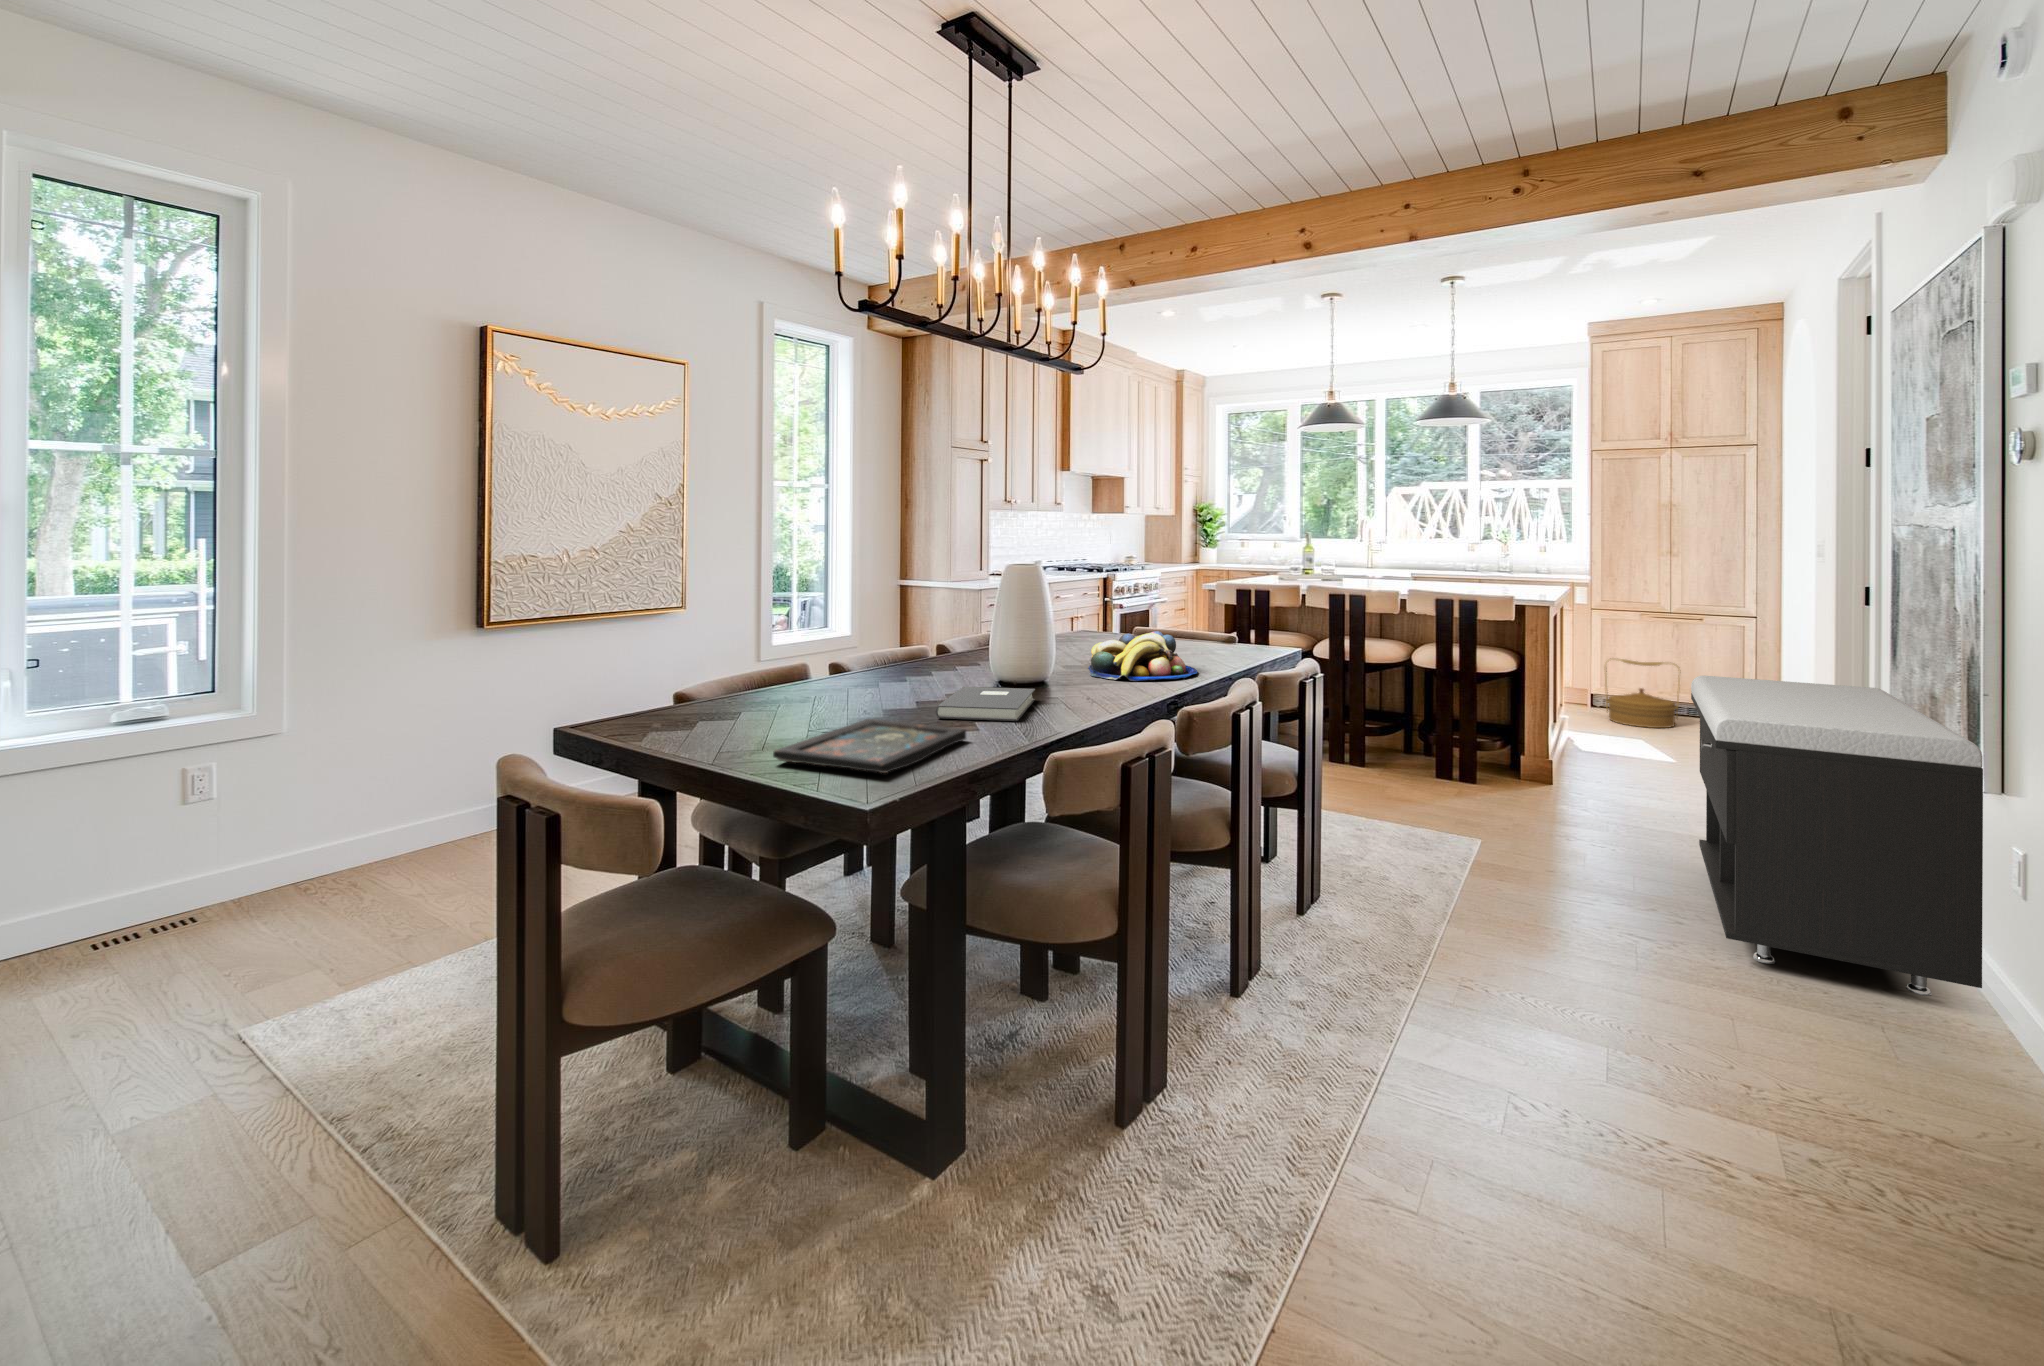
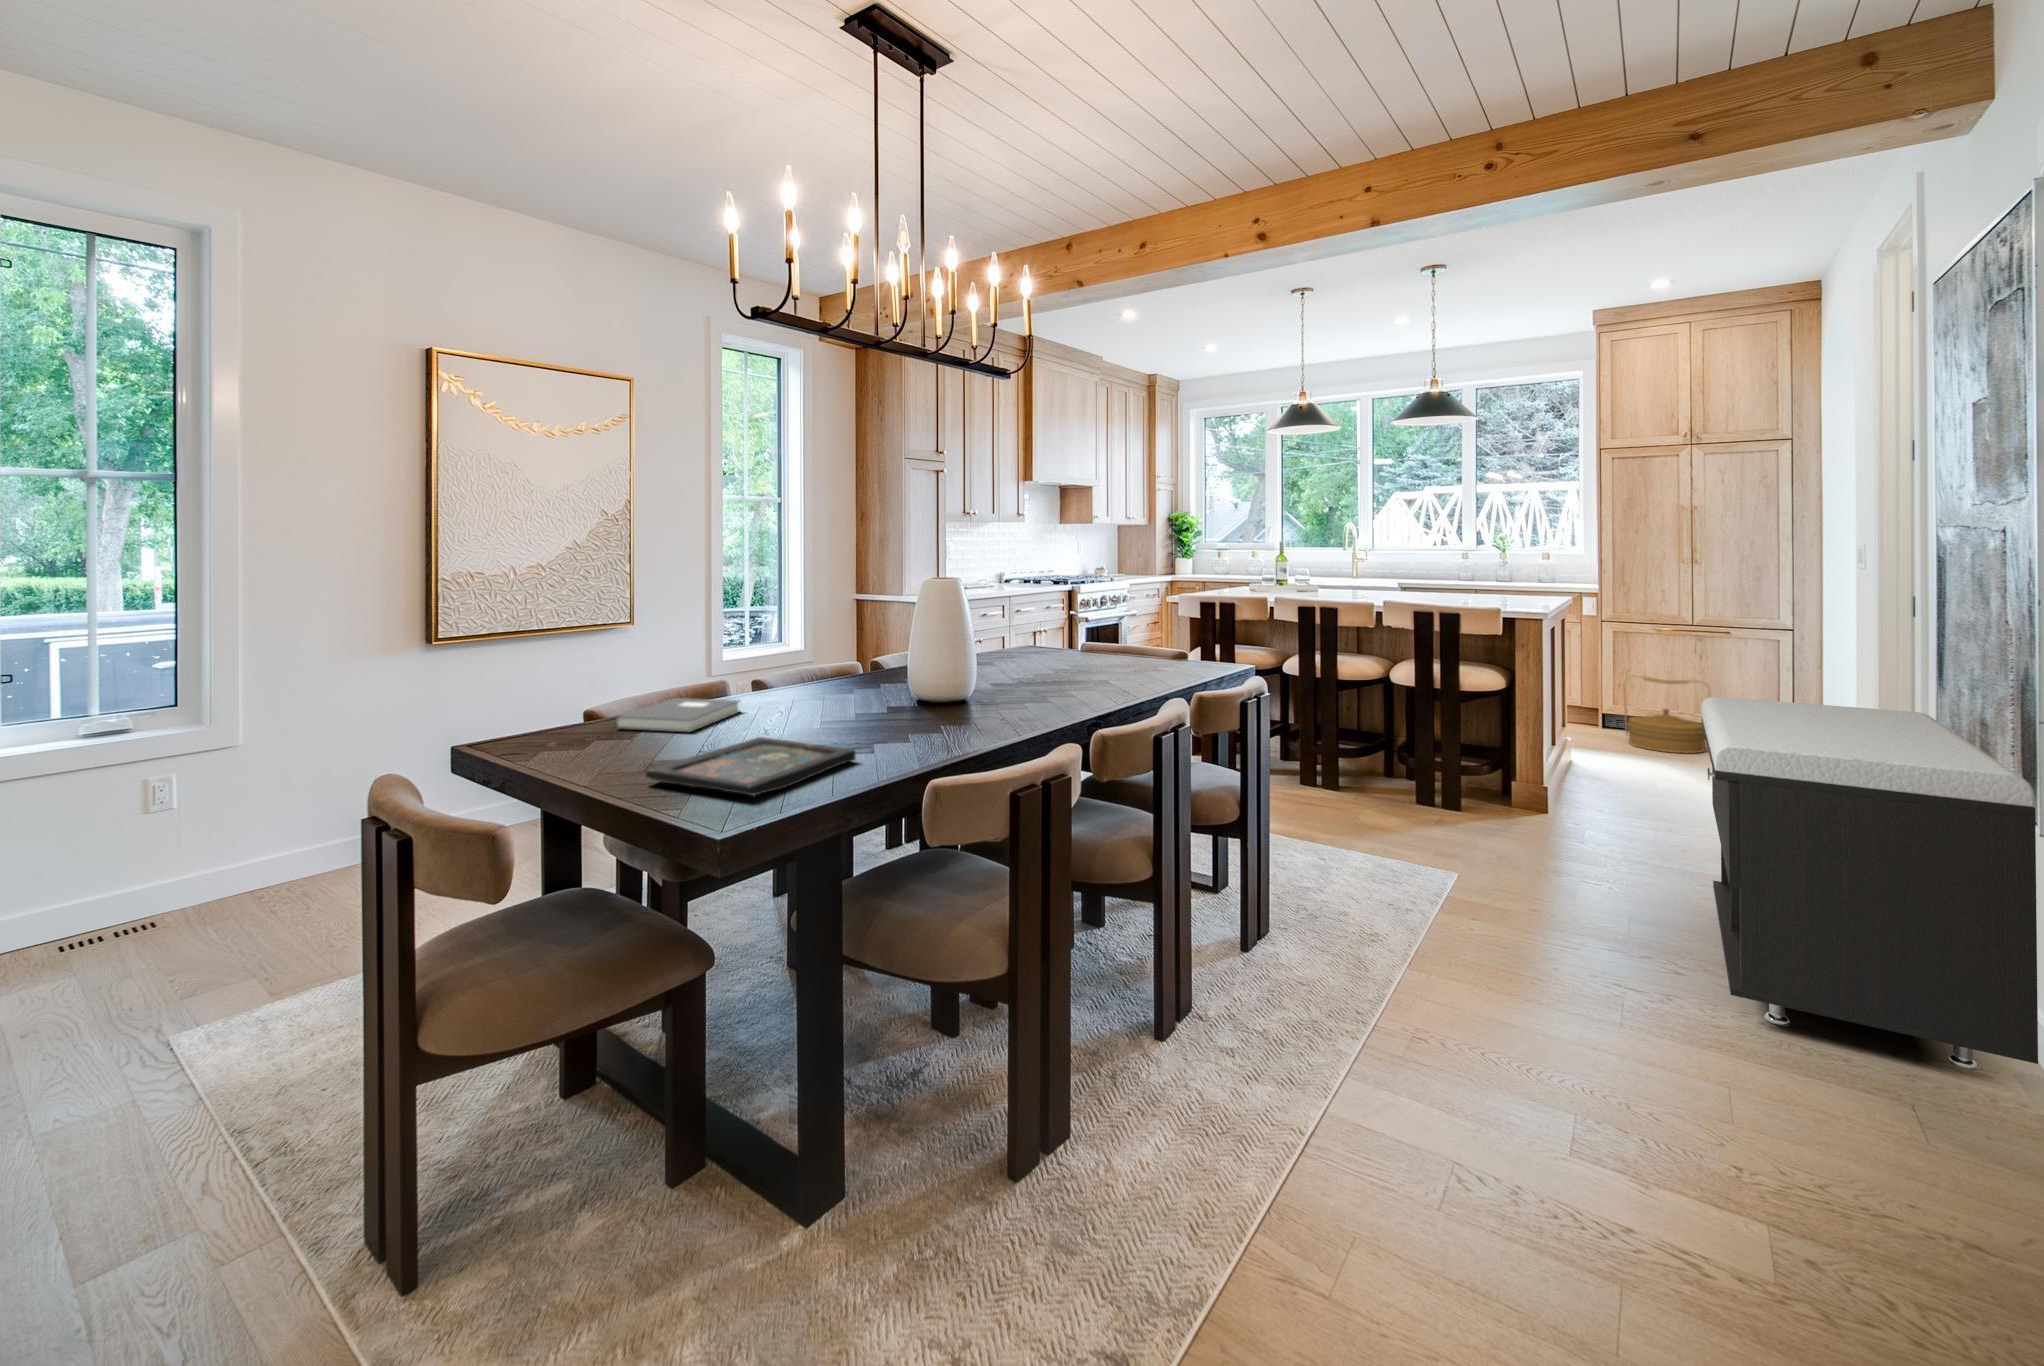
fruit bowl: present [1088,631,1198,681] -> none [1015,645,1133,698]
book: present [936,687,1035,721] -> present [615,698,739,732]

